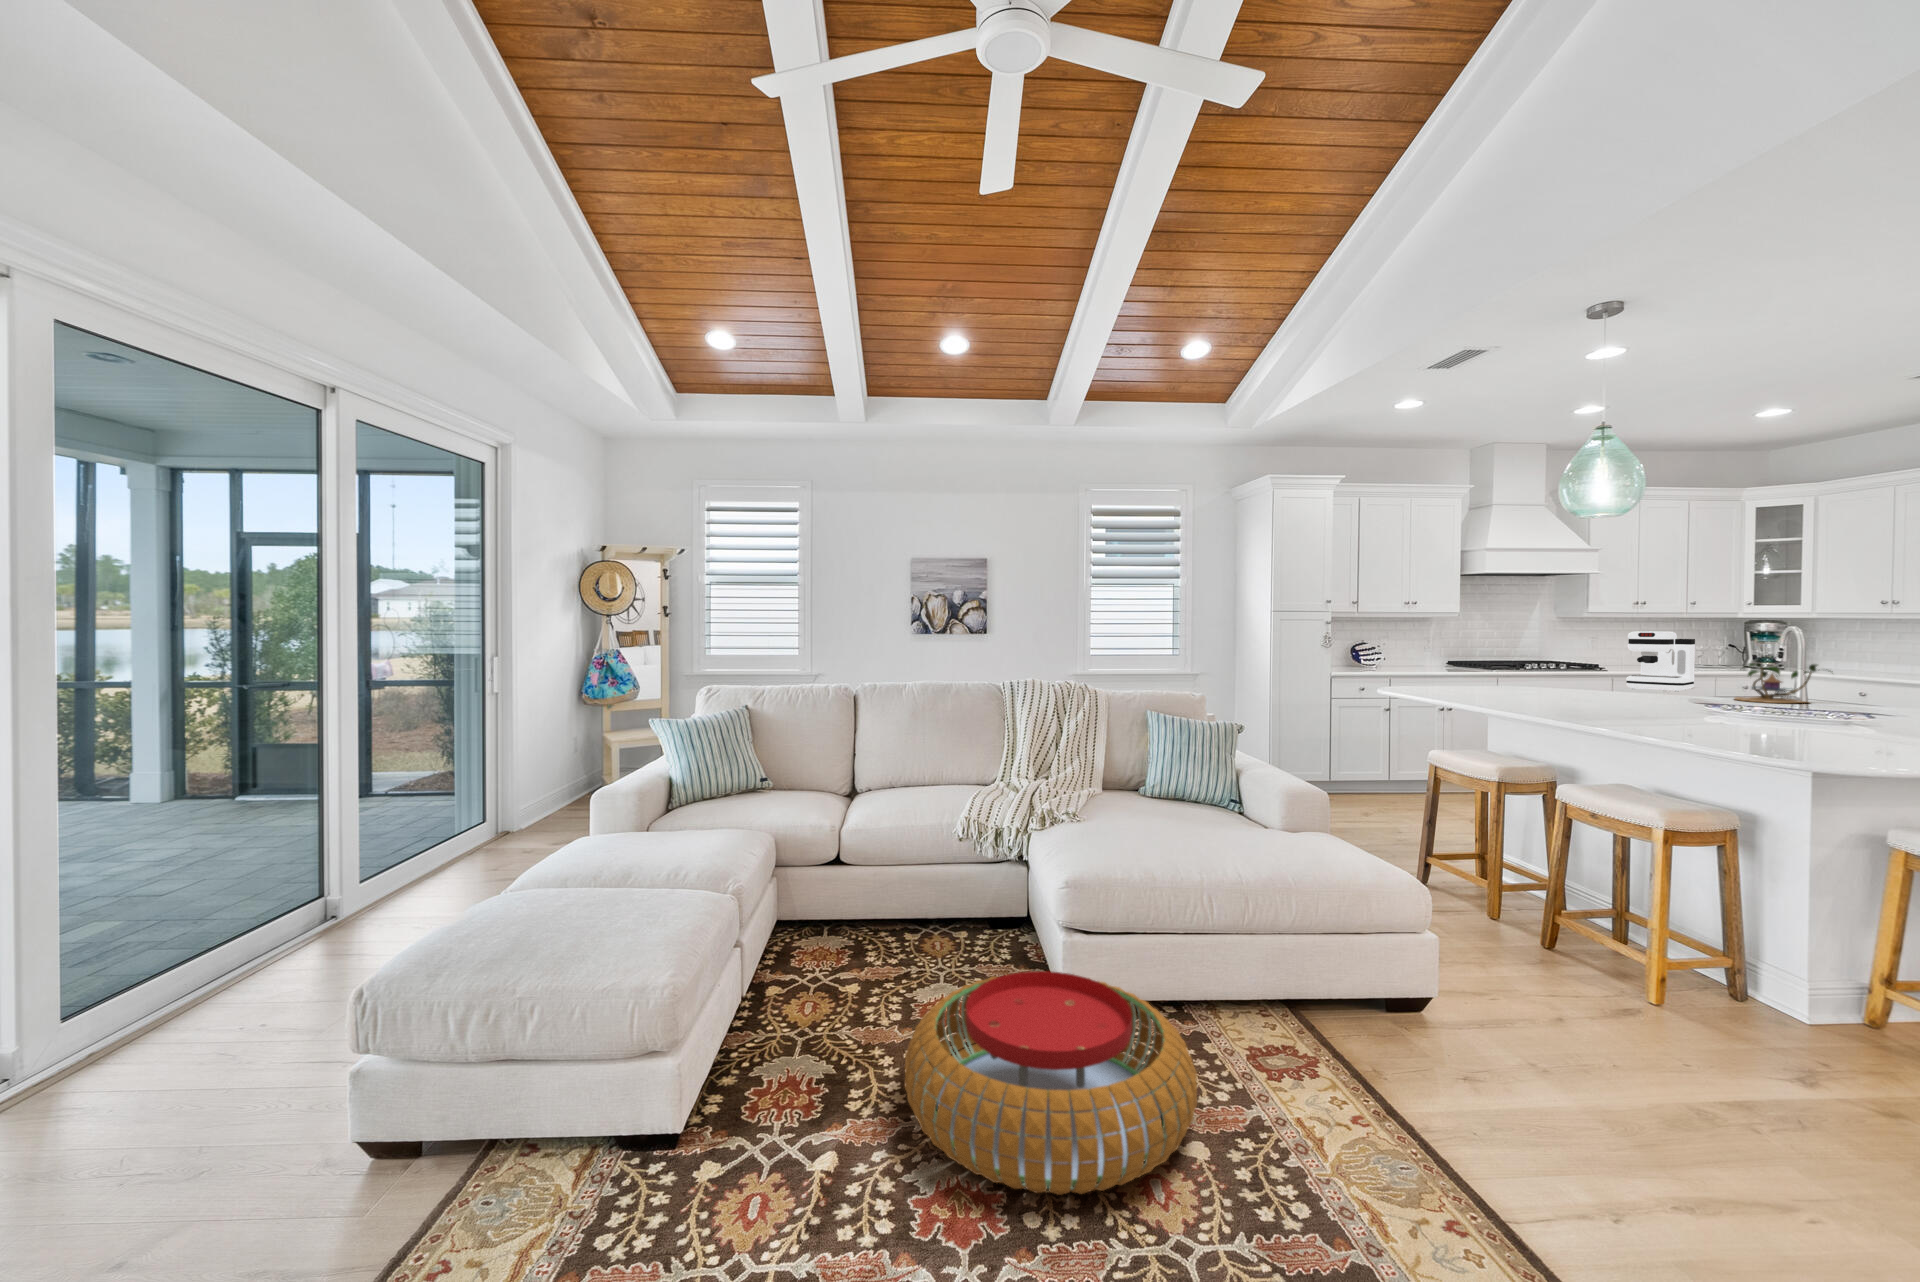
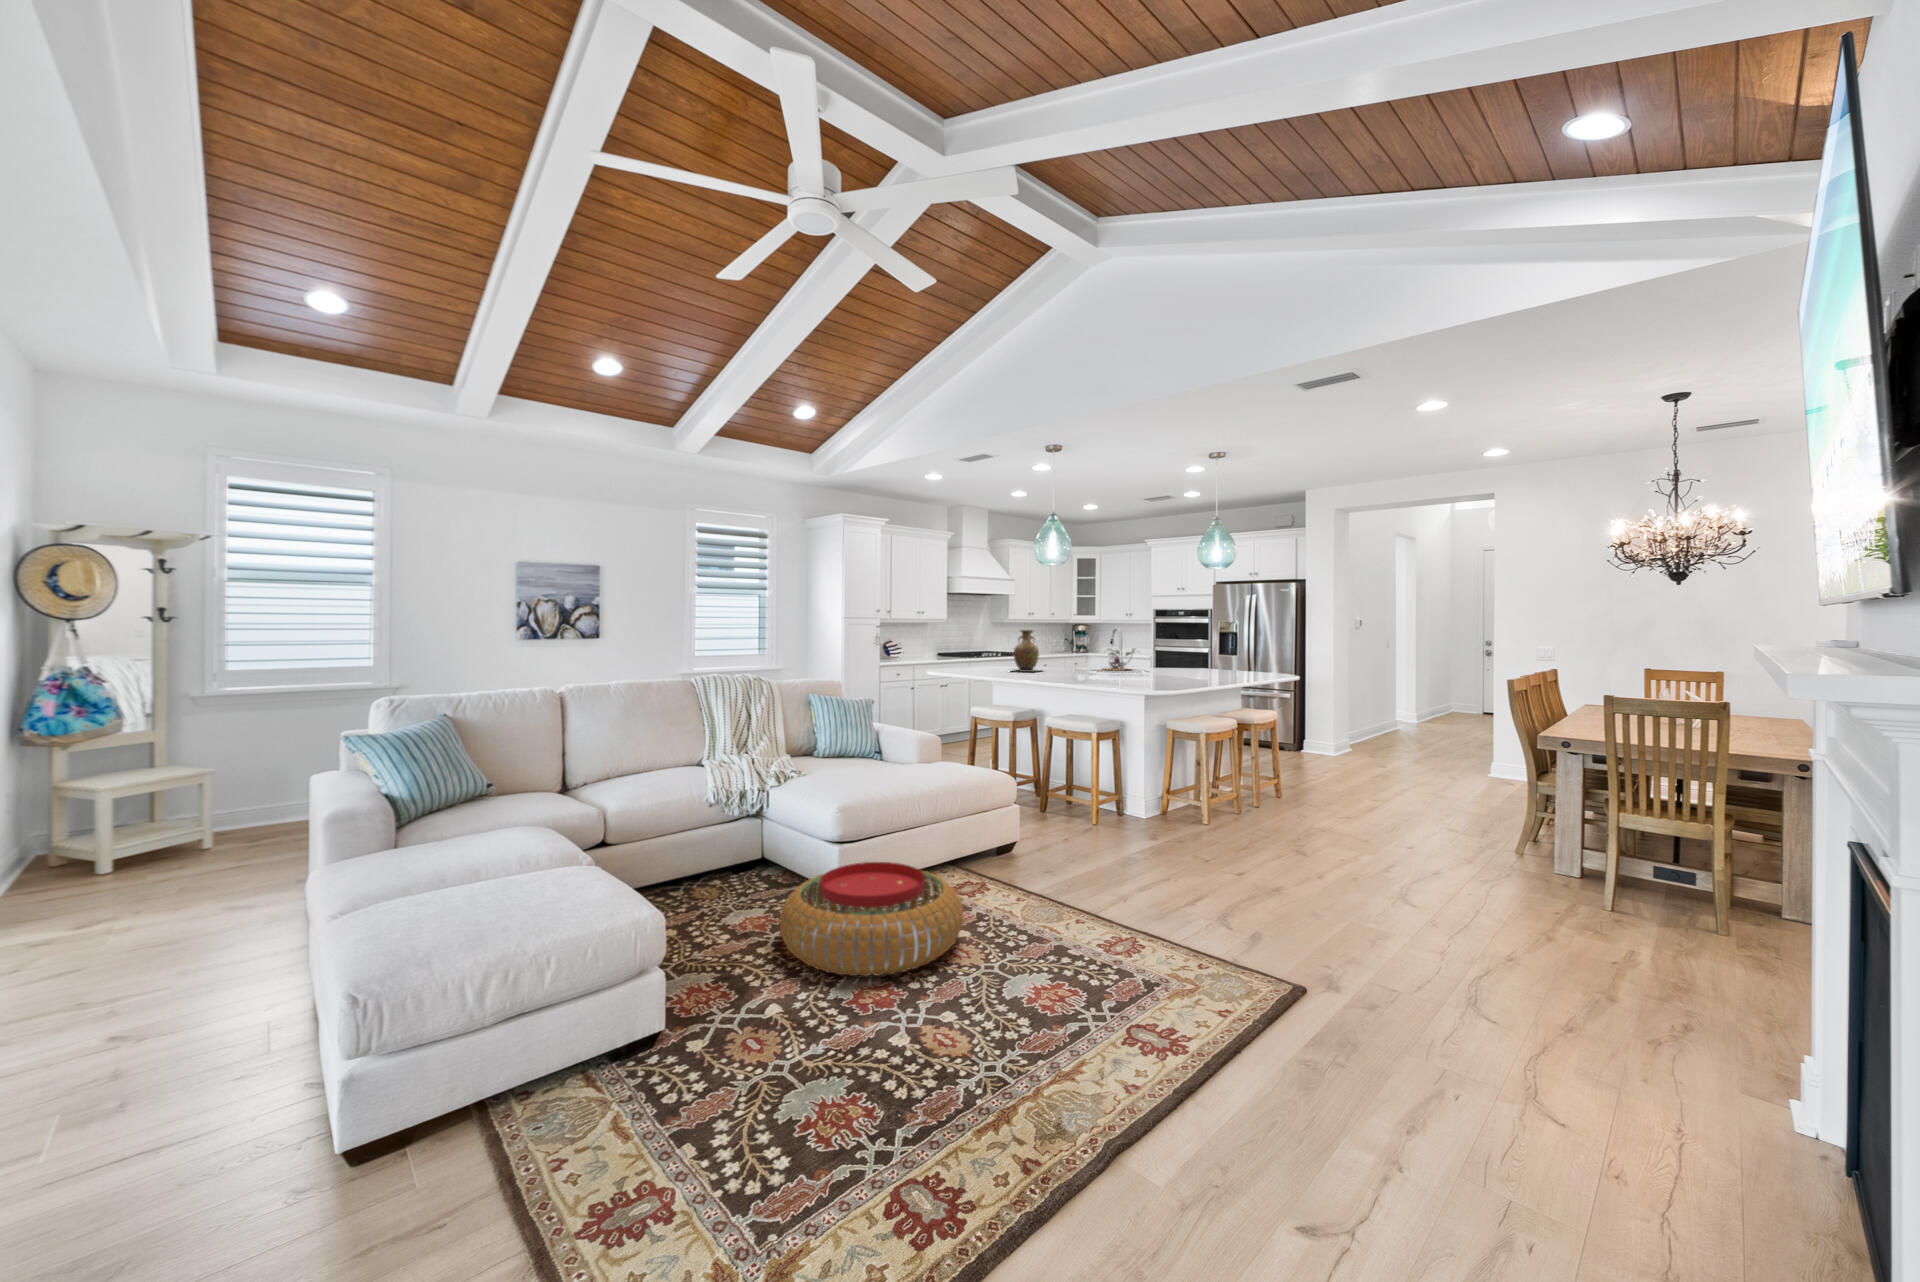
vase: none [1525,629,1604,696] -> present [1014,630,1039,672]
coffee maker: present [1626,631,1695,692] -> none [1049,631,1079,667]

